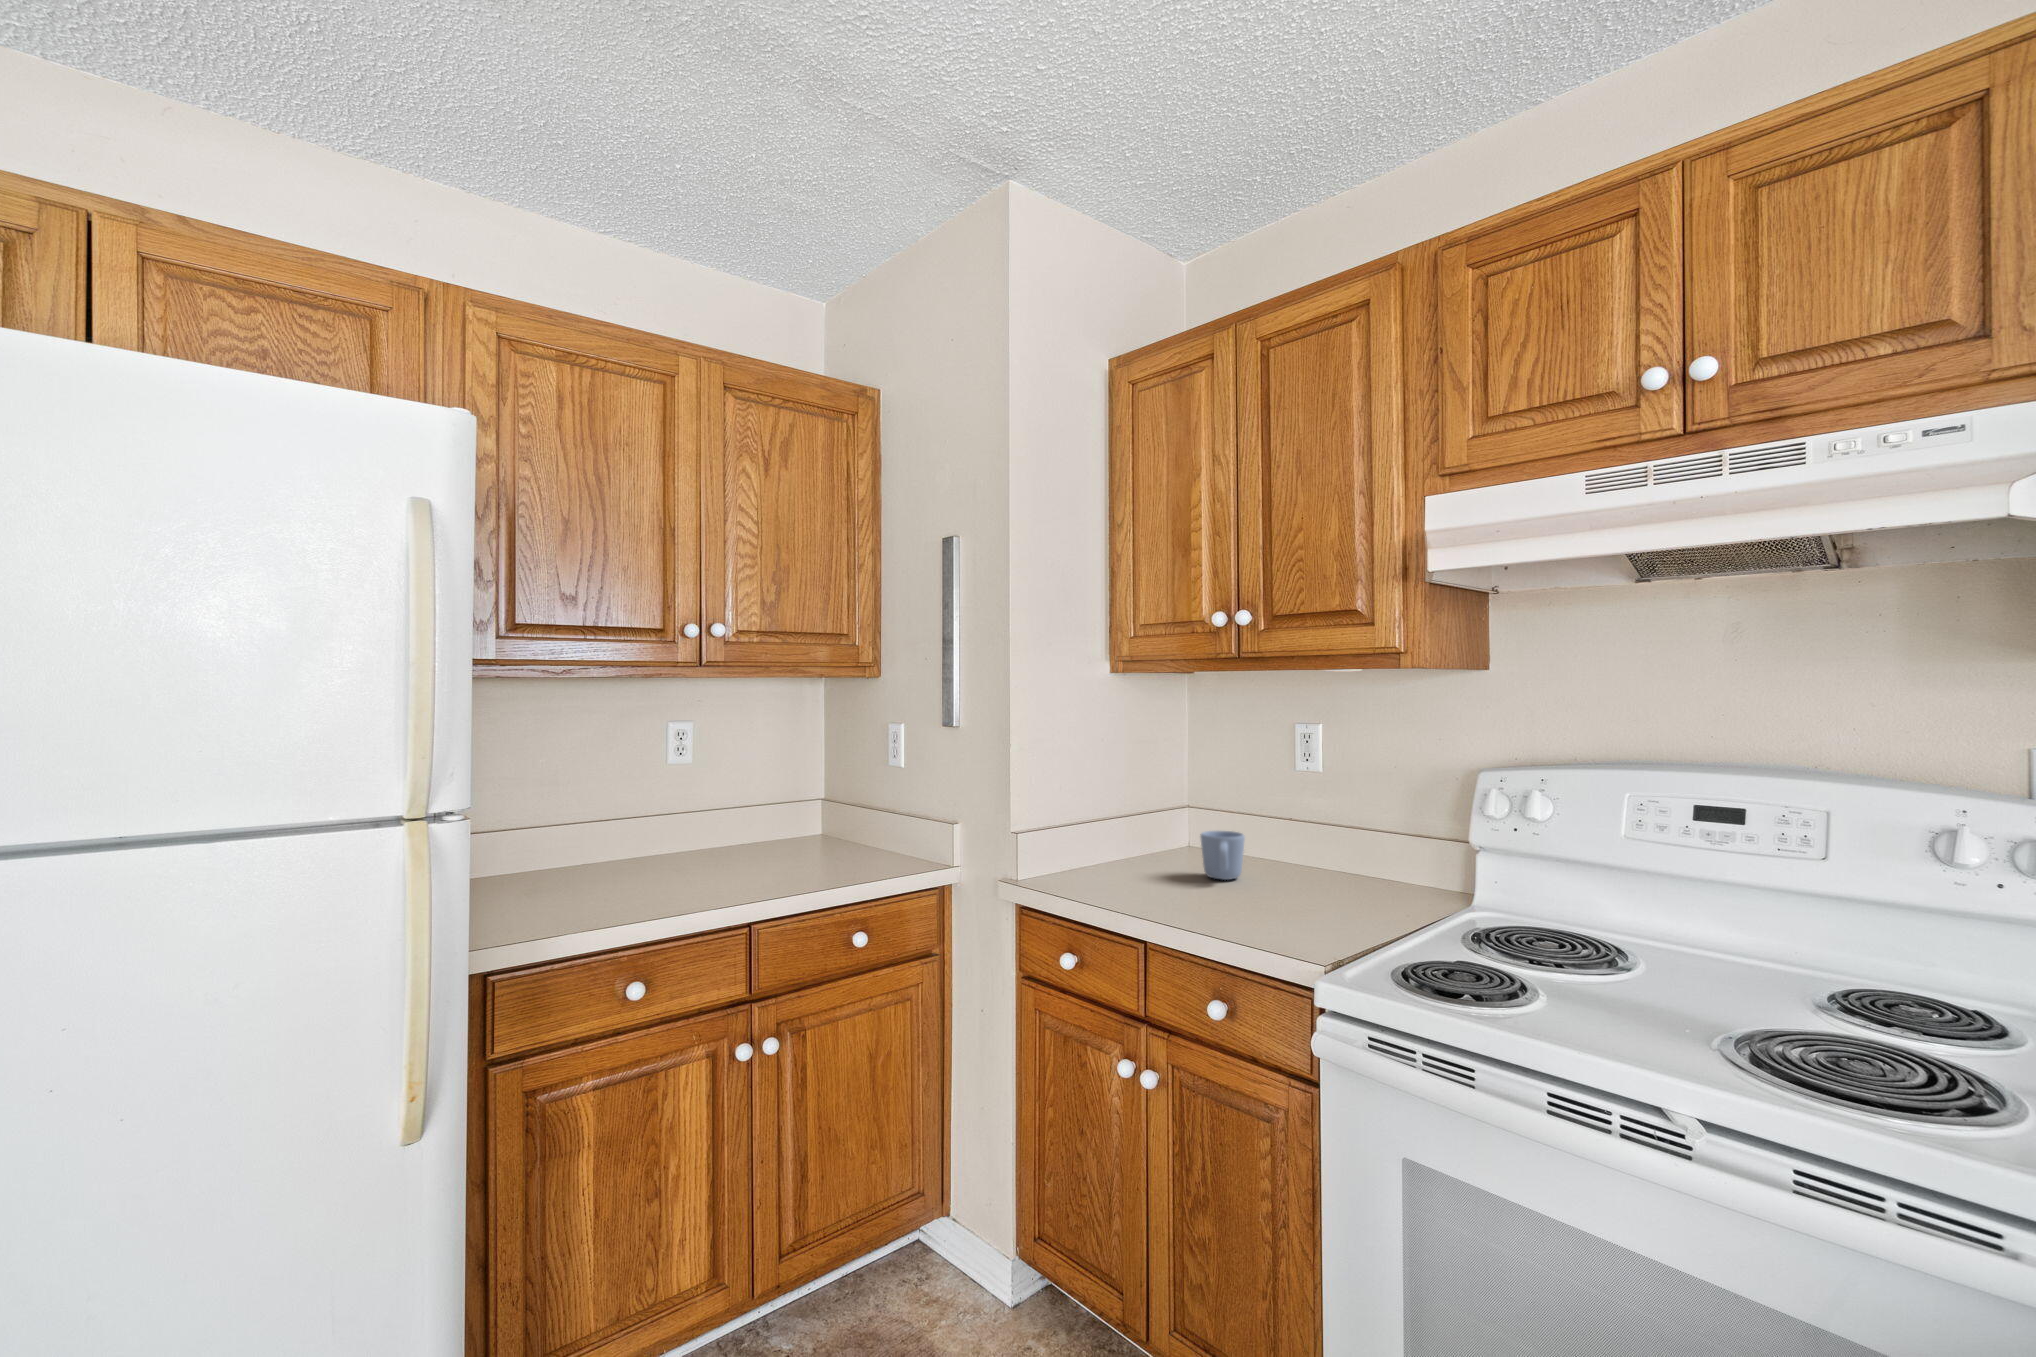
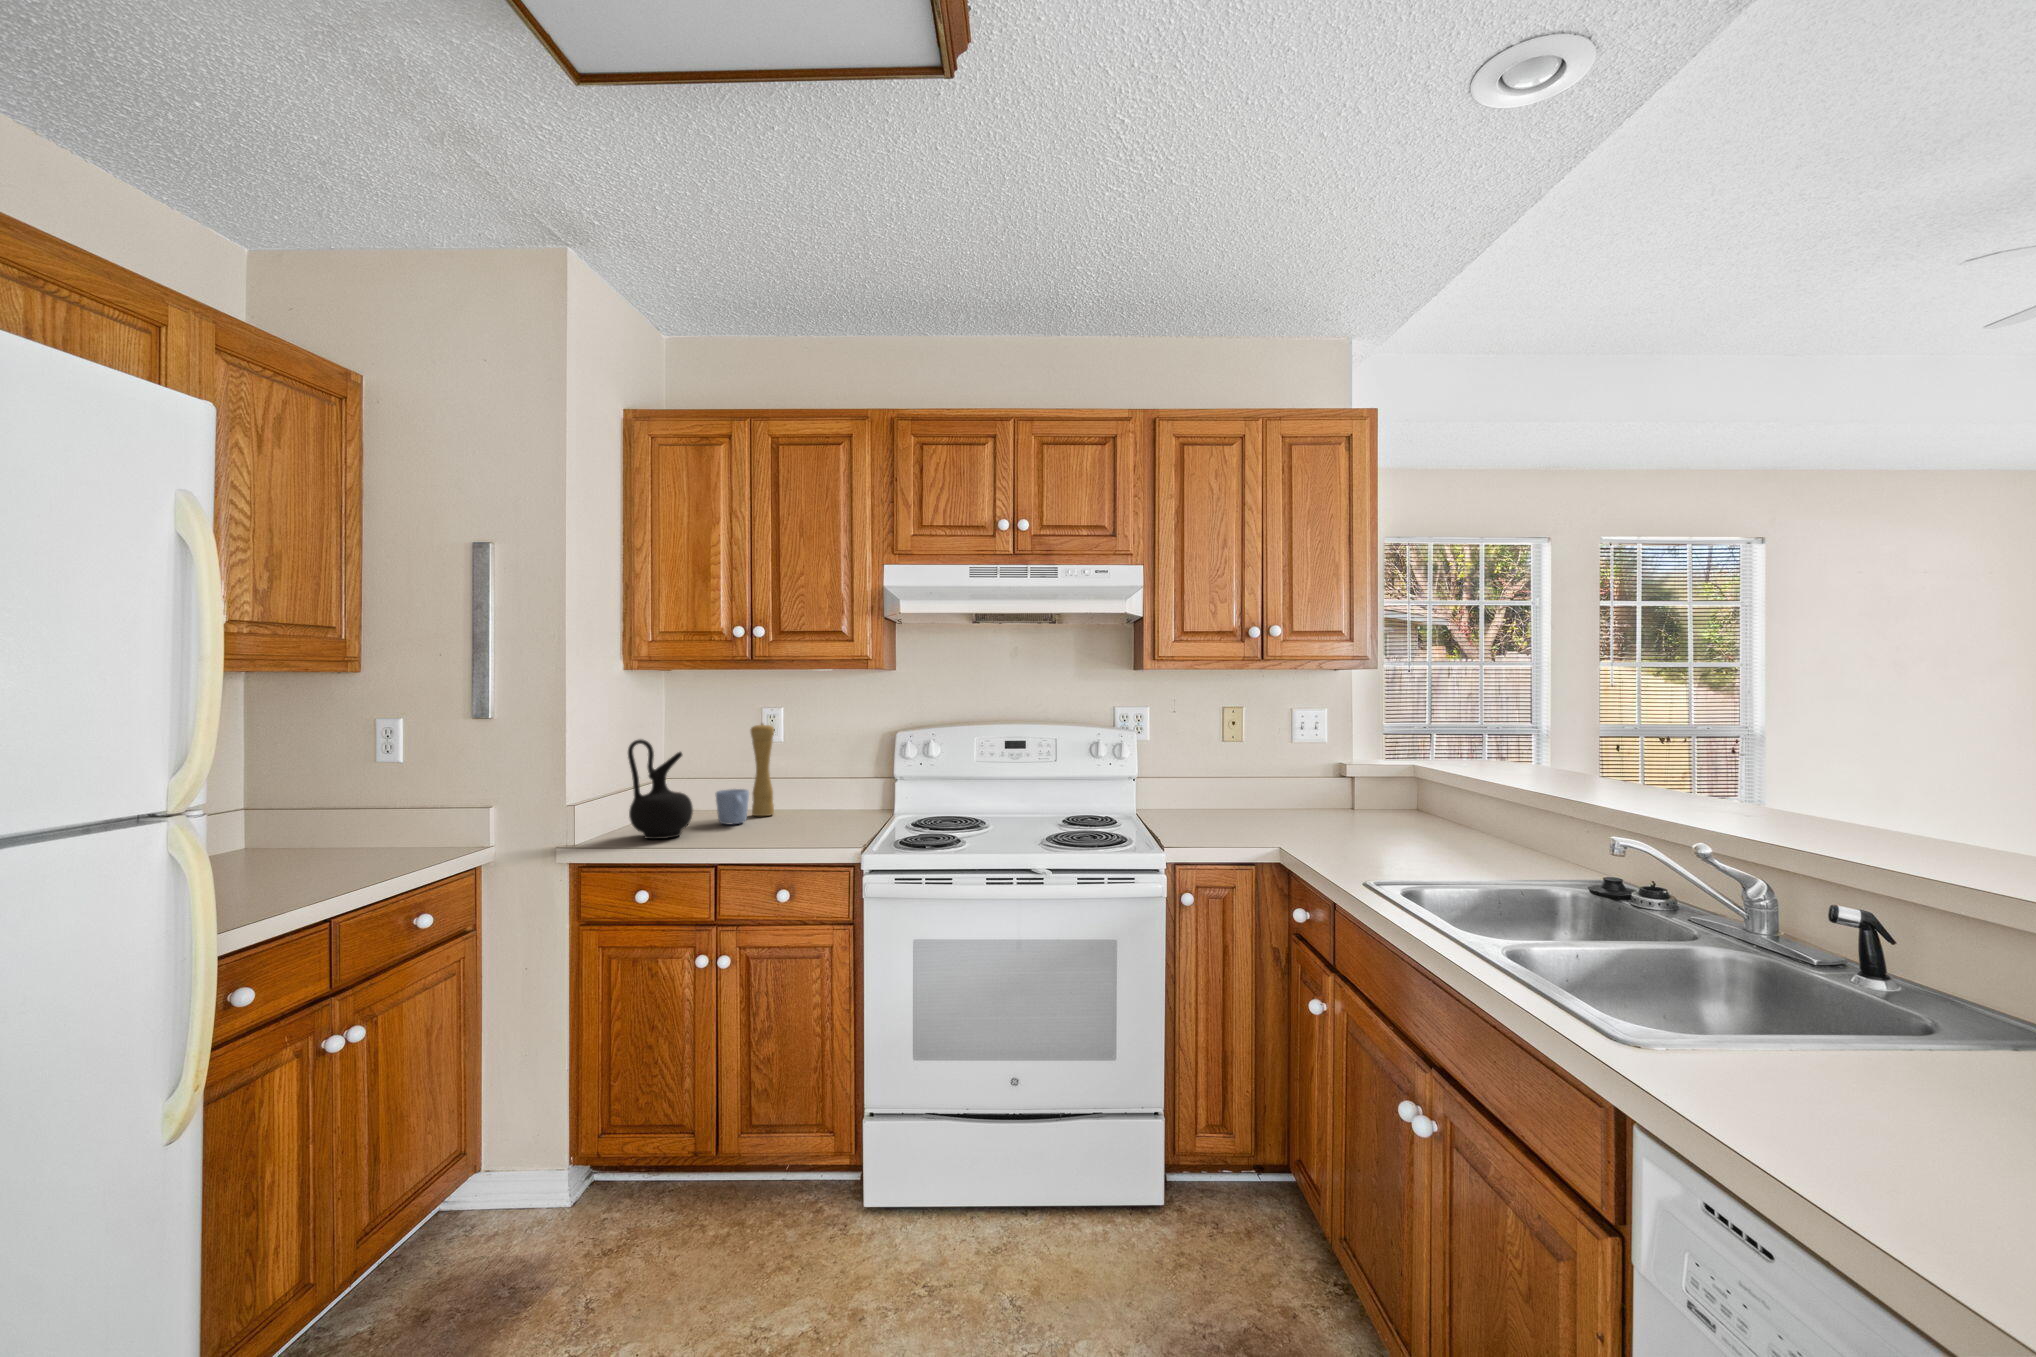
pepper mill: none [1259,744,1292,873] -> present [750,724,774,816]
ceramic jug: none [1080,758,1155,888] -> present [628,739,693,839]

